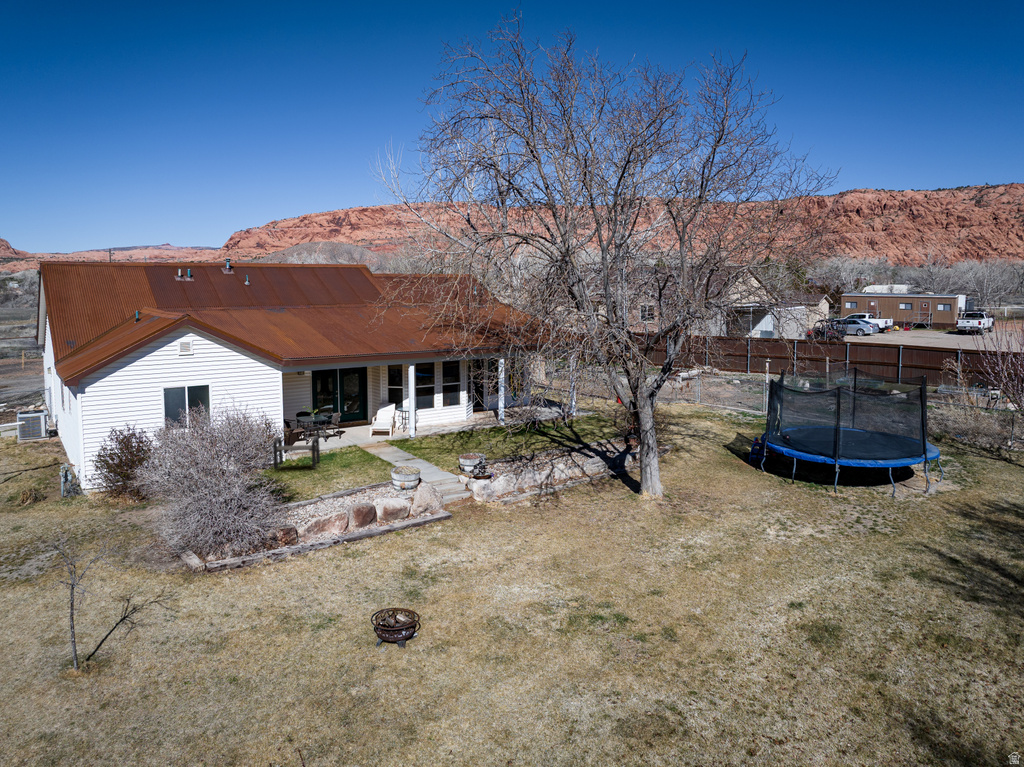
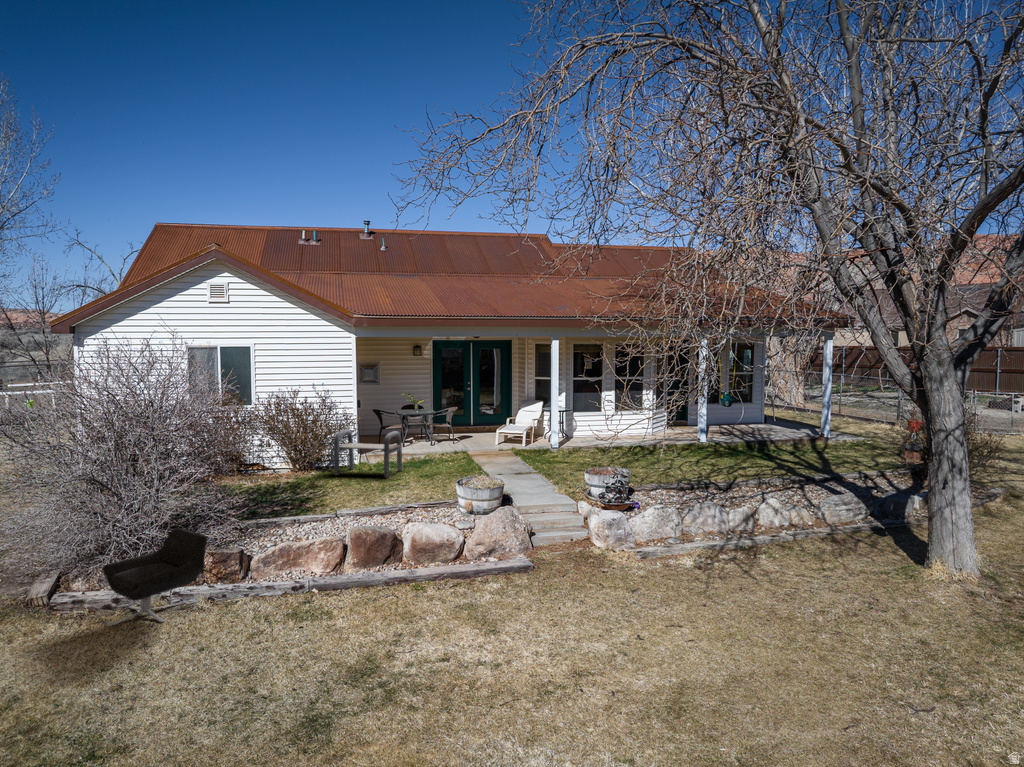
lounge chair: none [226,517,288,578] -> present [103,527,207,626]

